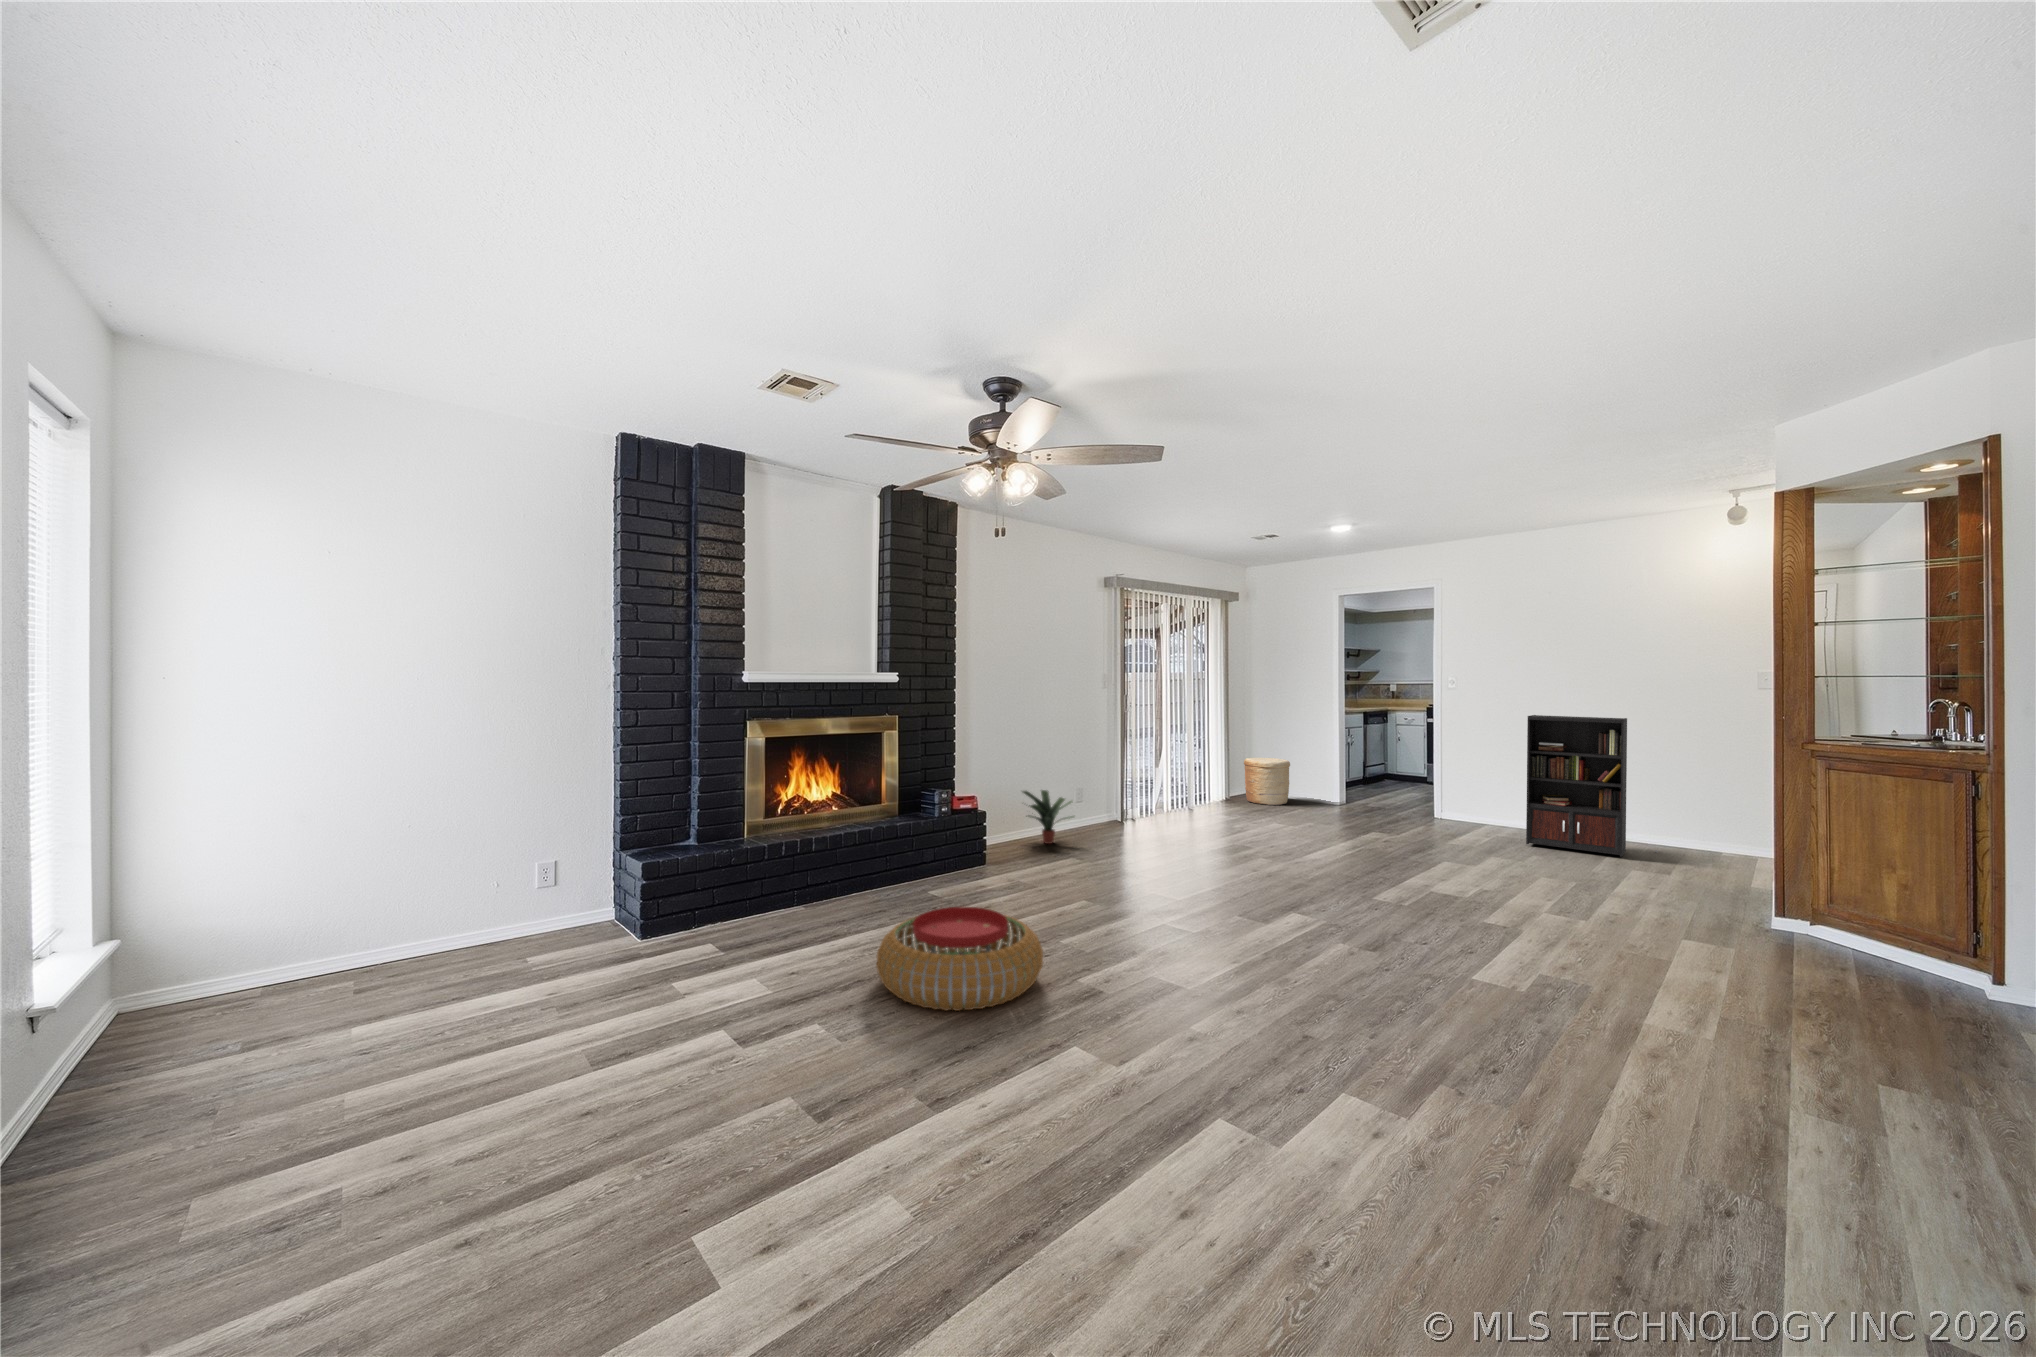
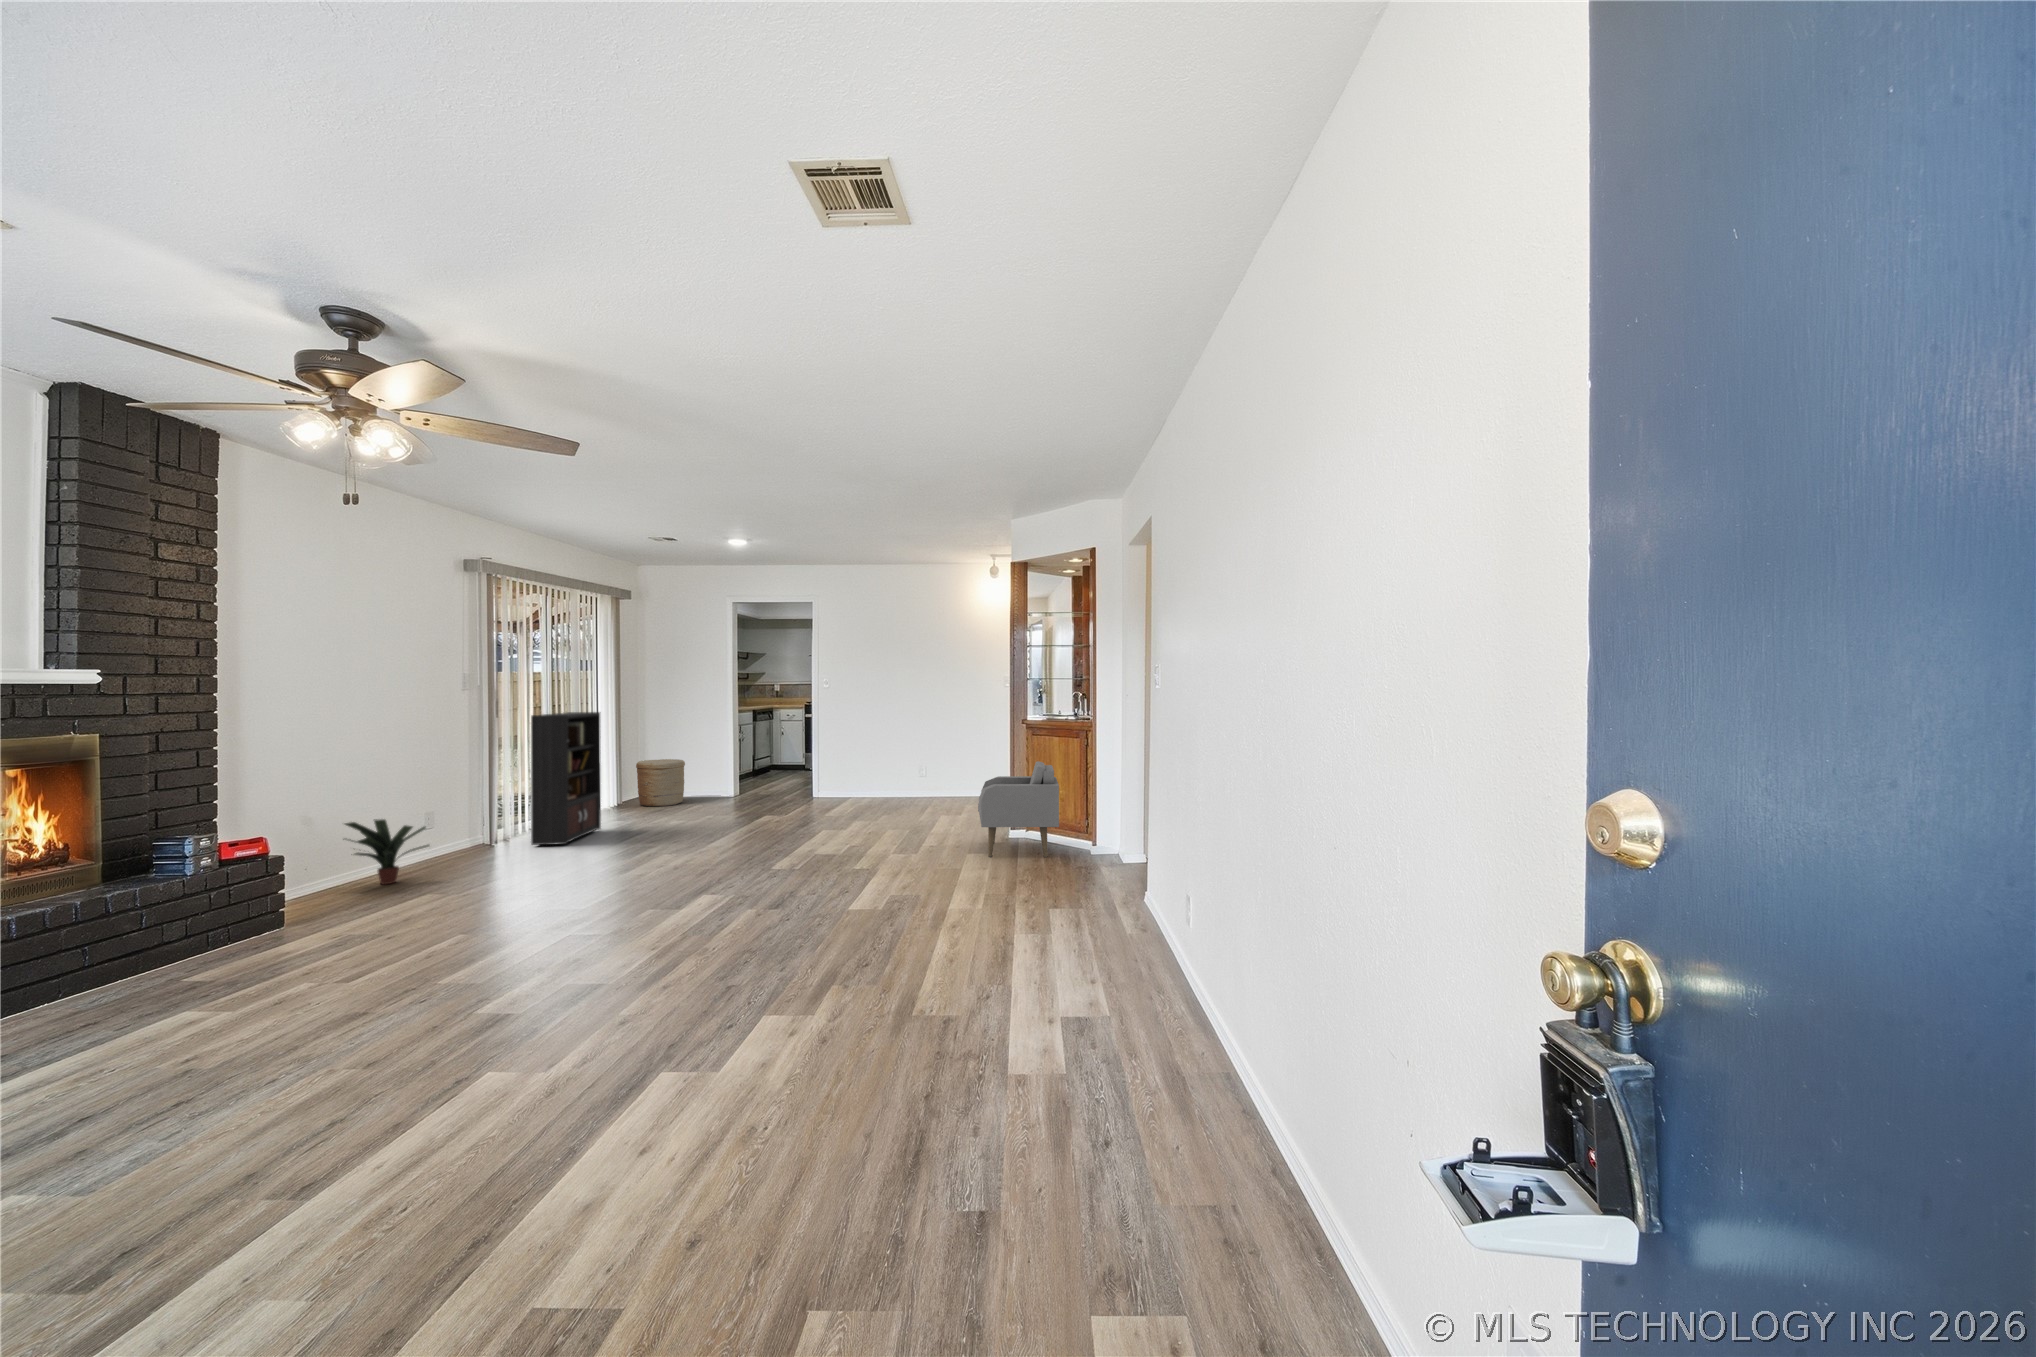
bookcase: present [1526,715,1658,857] -> present [531,712,601,845]
armchair: none [1686,816,1862,971] -> present [978,761,1059,857]
pouf: present [877,907,1043,1011] -> none [133,961,426,1107]

